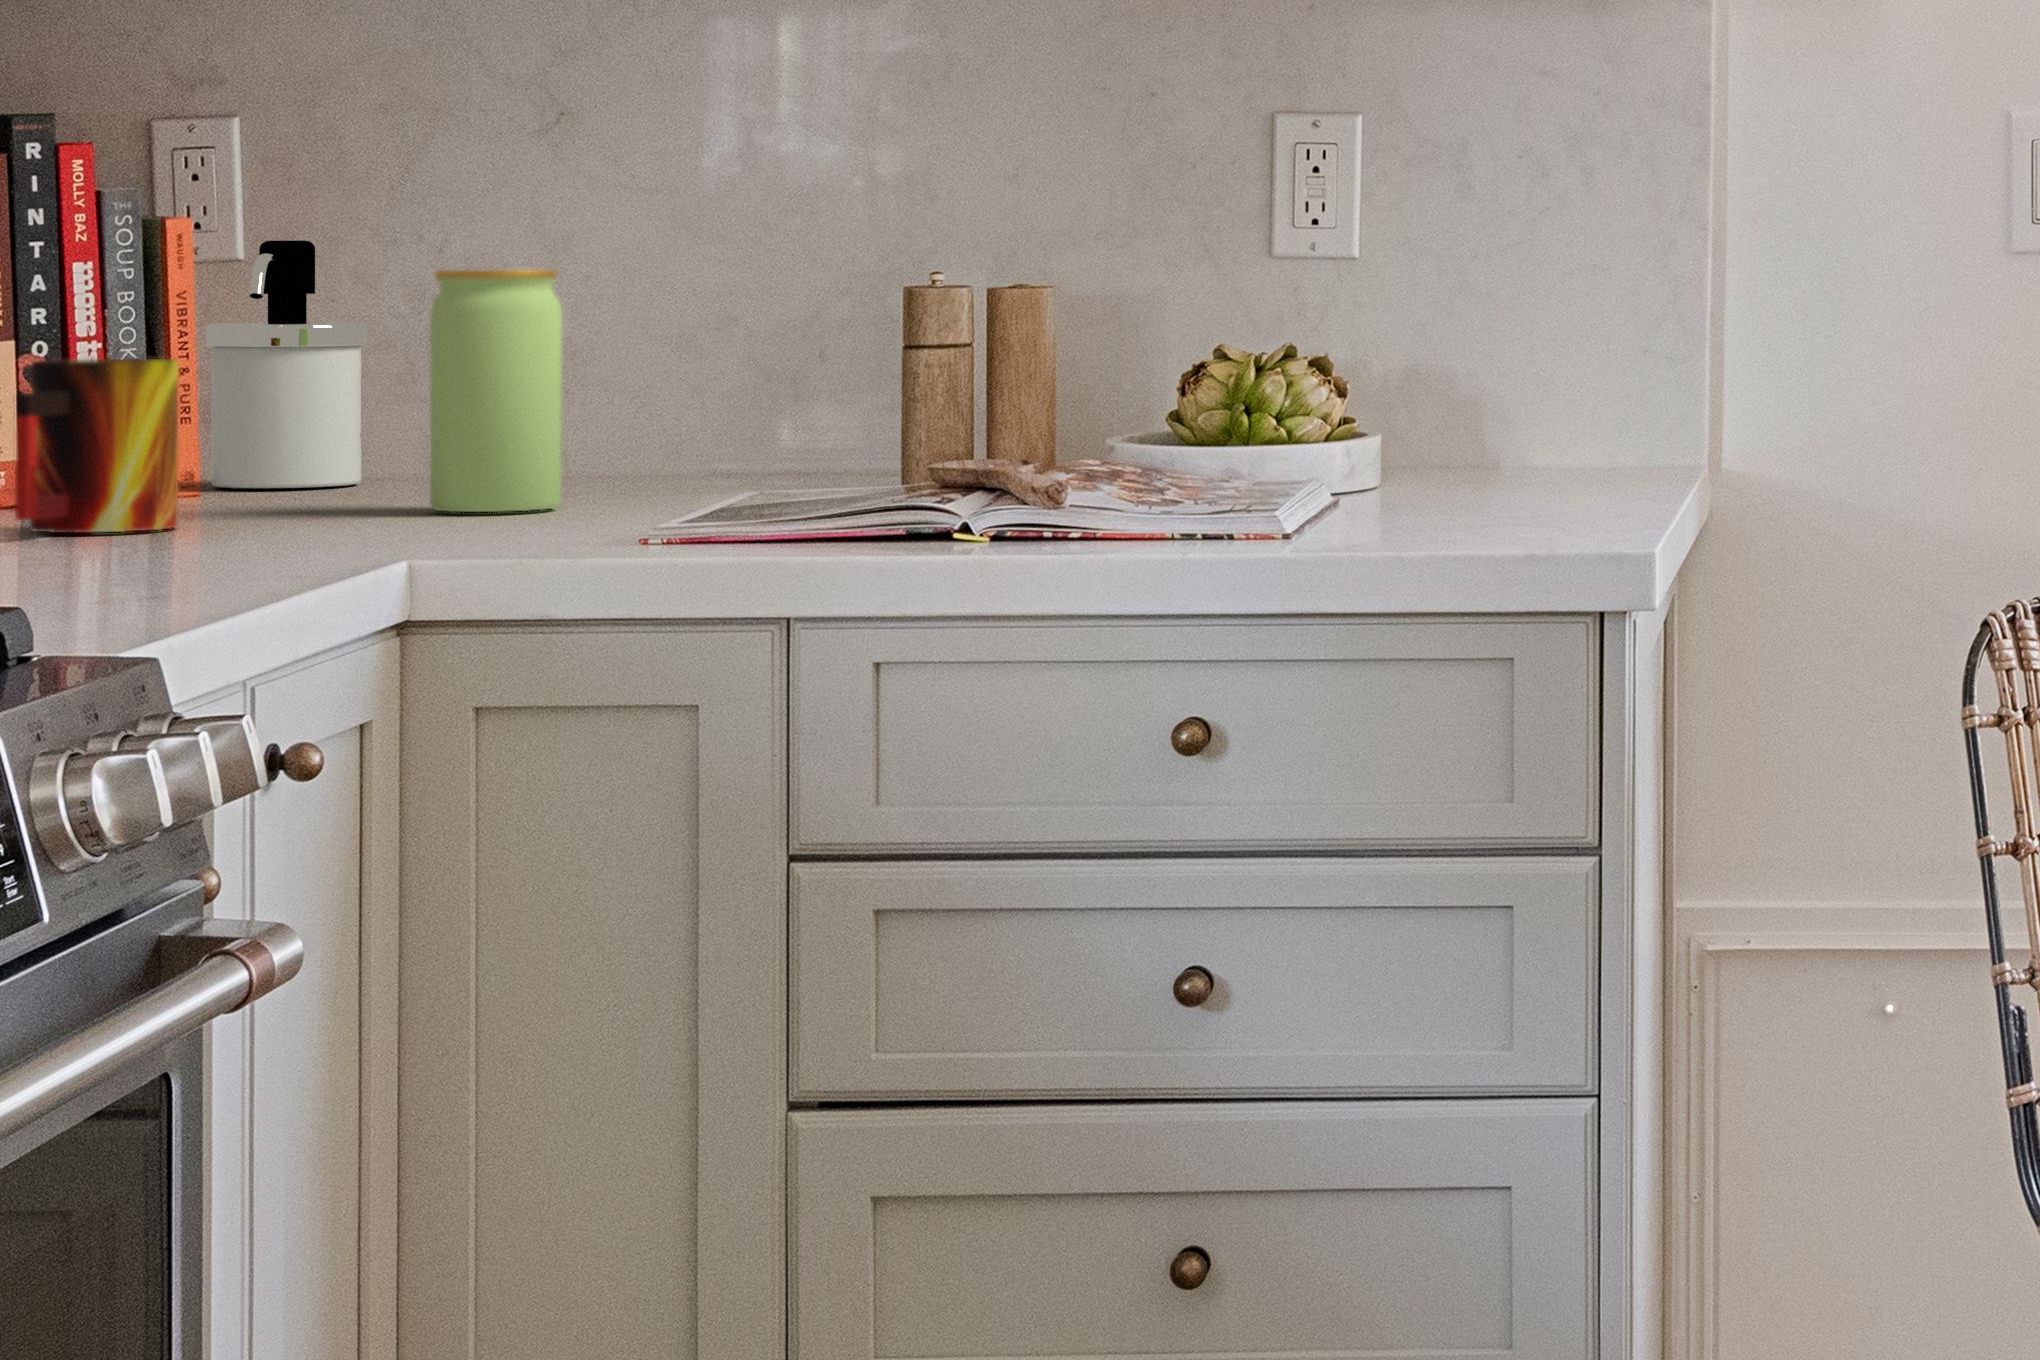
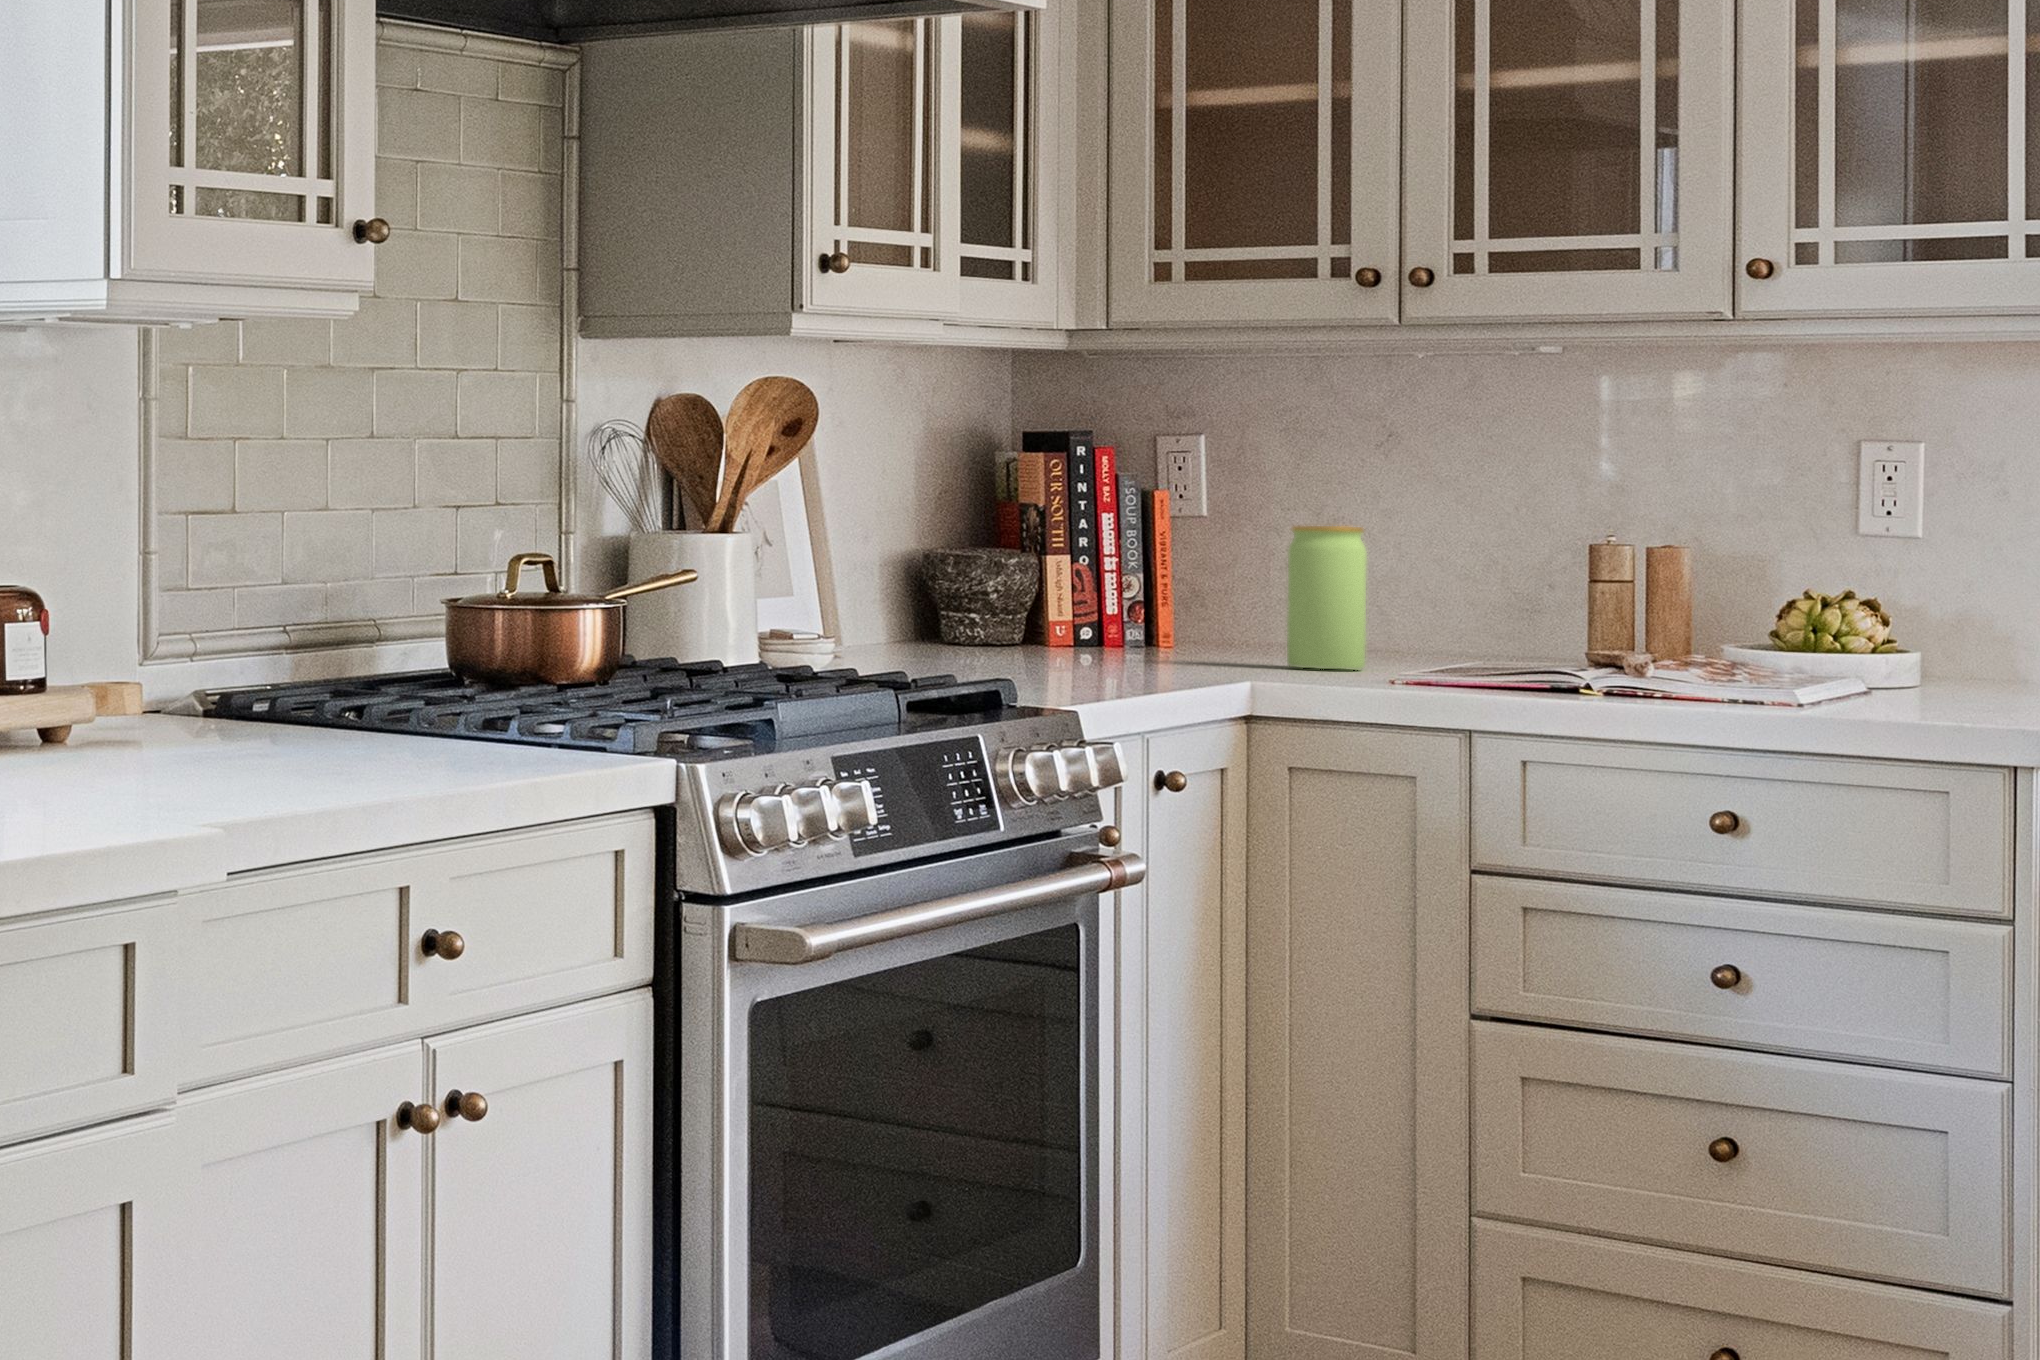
soap dispenser: present [206,240,367,488] -> none [1181,510,1274,655]
mug: present [15,359,178,533] -> none [1048,569,1141,665]

